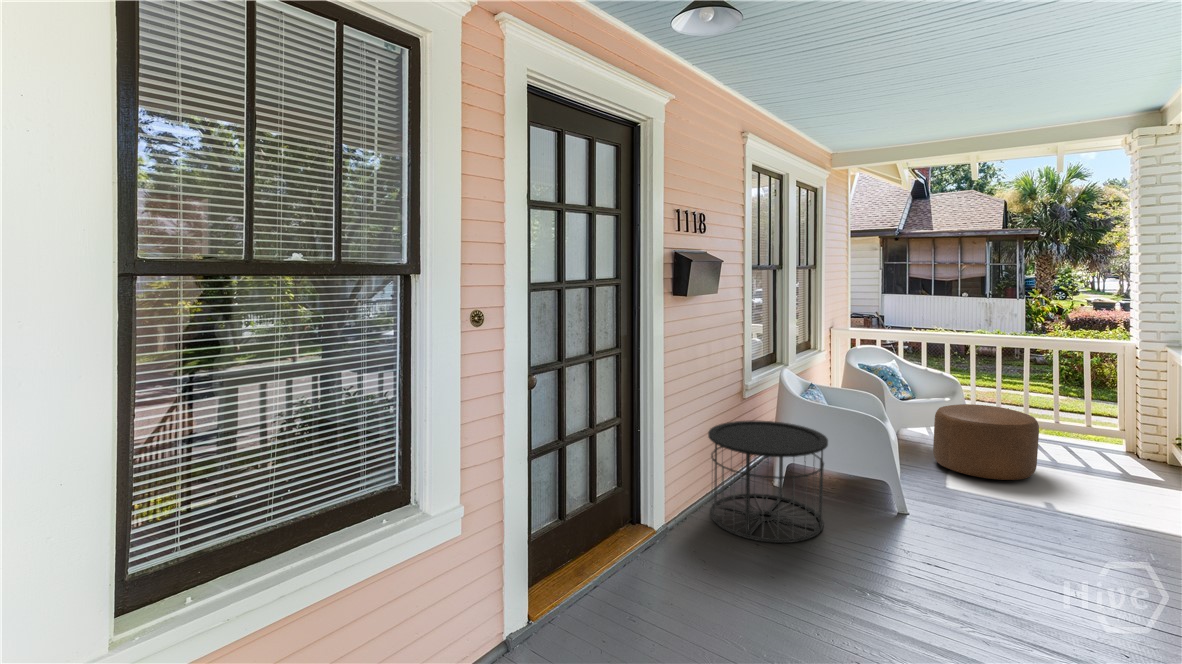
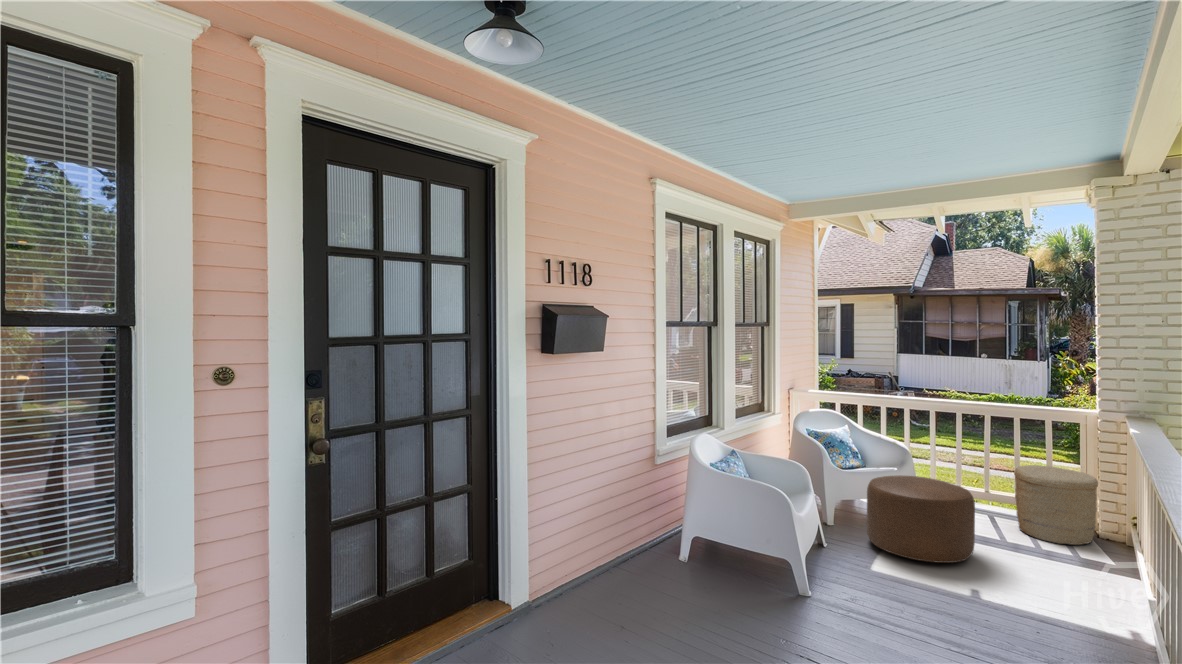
woven basket: none [1055,391,1134,460] -> present [1014,465,1098,545]
side table: present [708,420,828,543] -> none [586,484,709,621]

